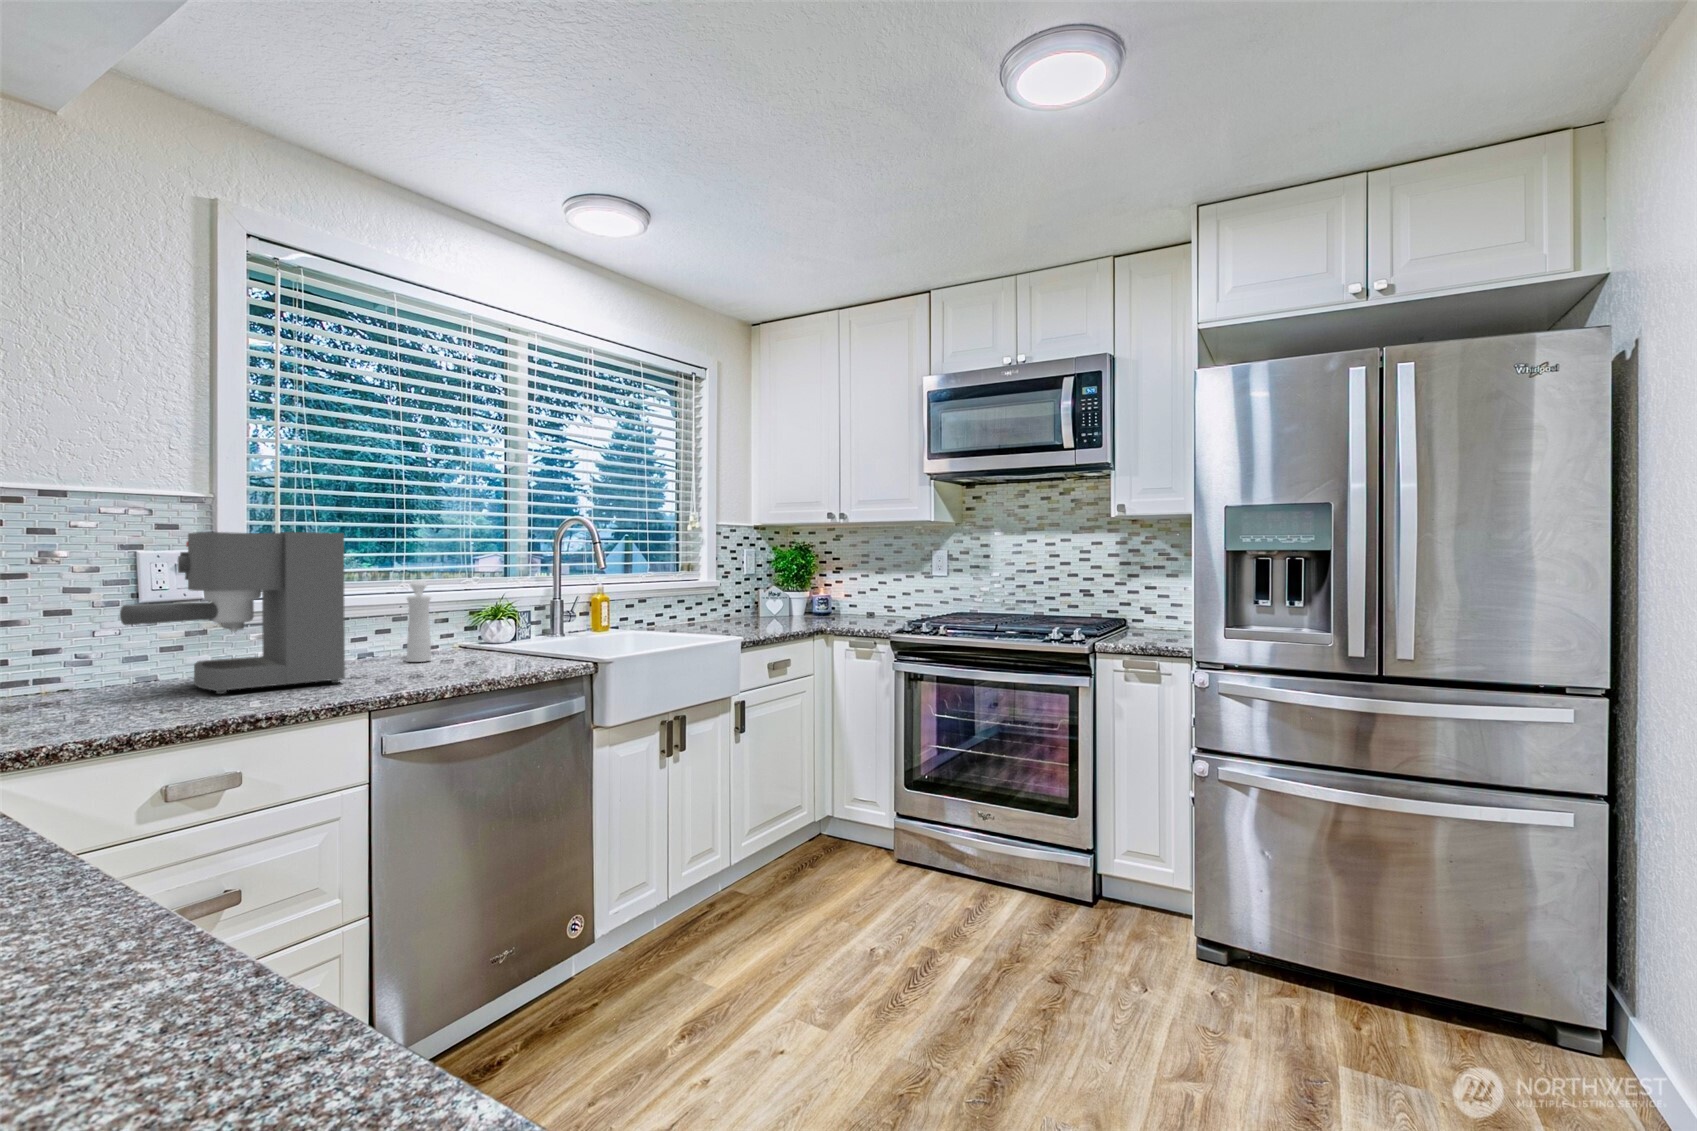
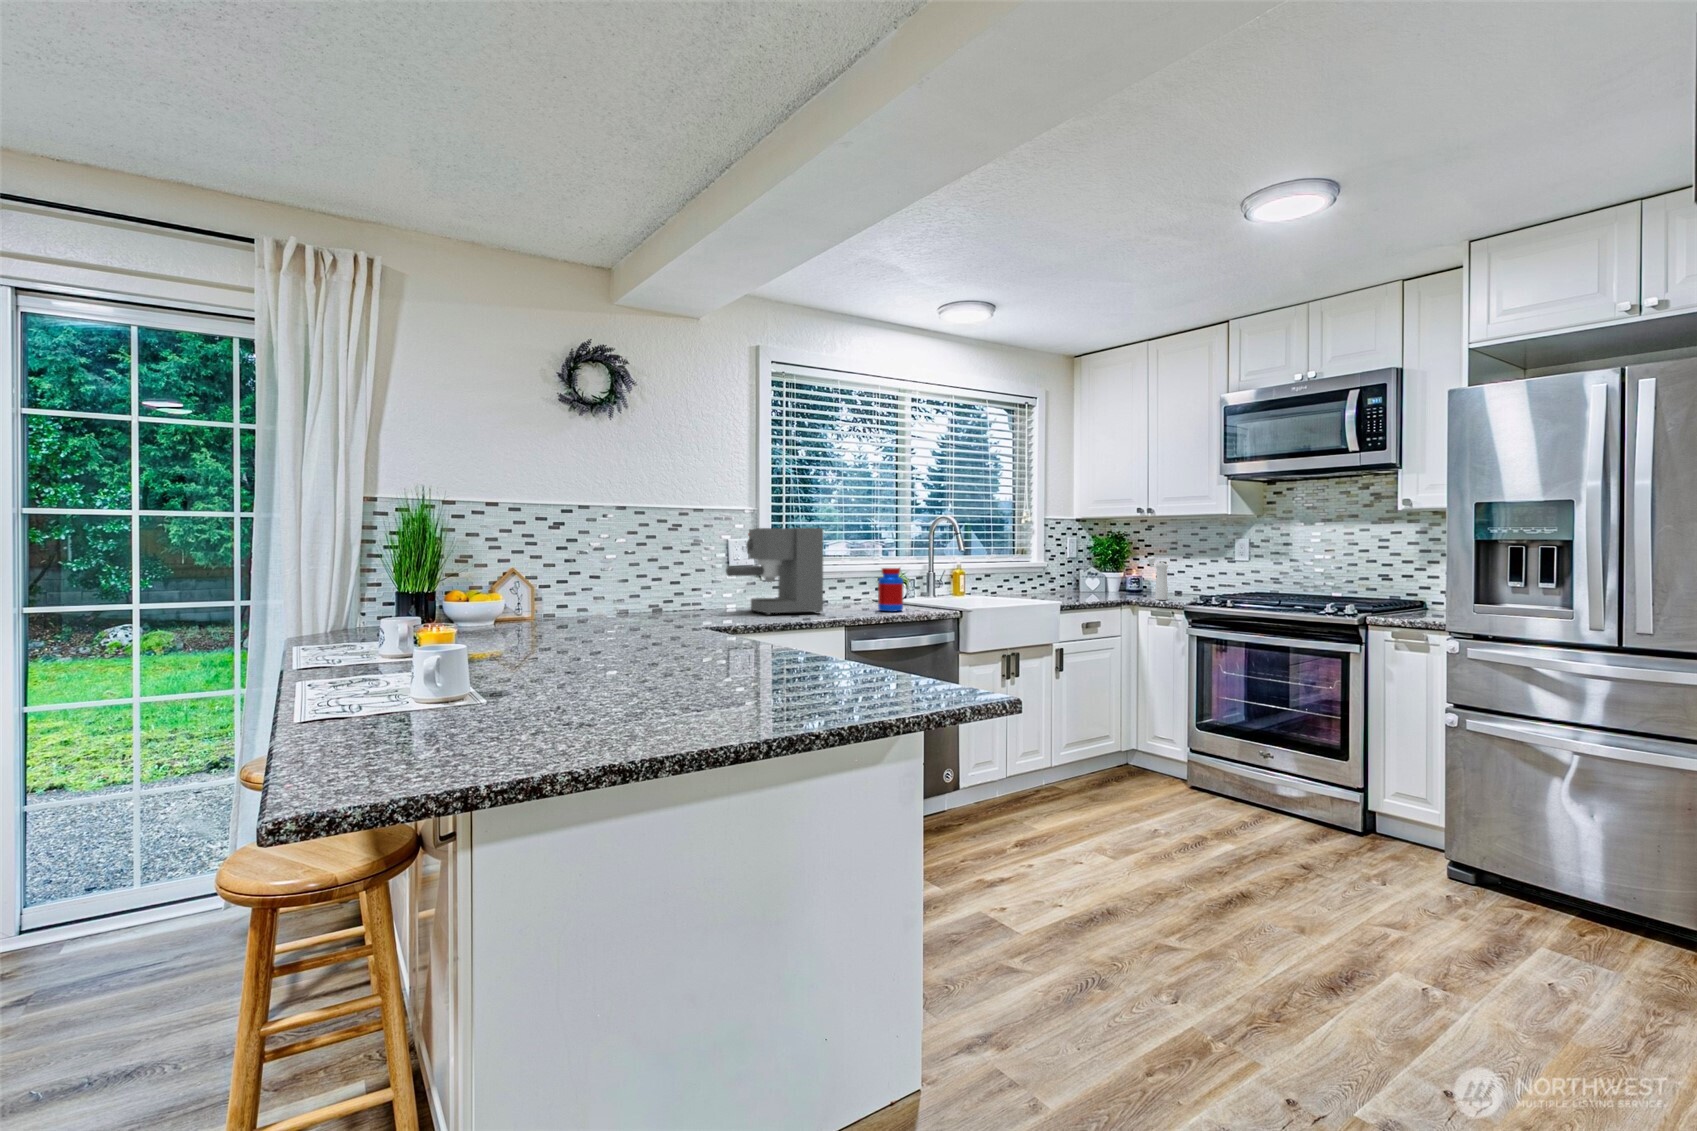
pepper mill: present [407,580,431,662] -> present [1147,556,1168,600]
jar: none [457,598,502,669] -> present [878,568,903,612]

